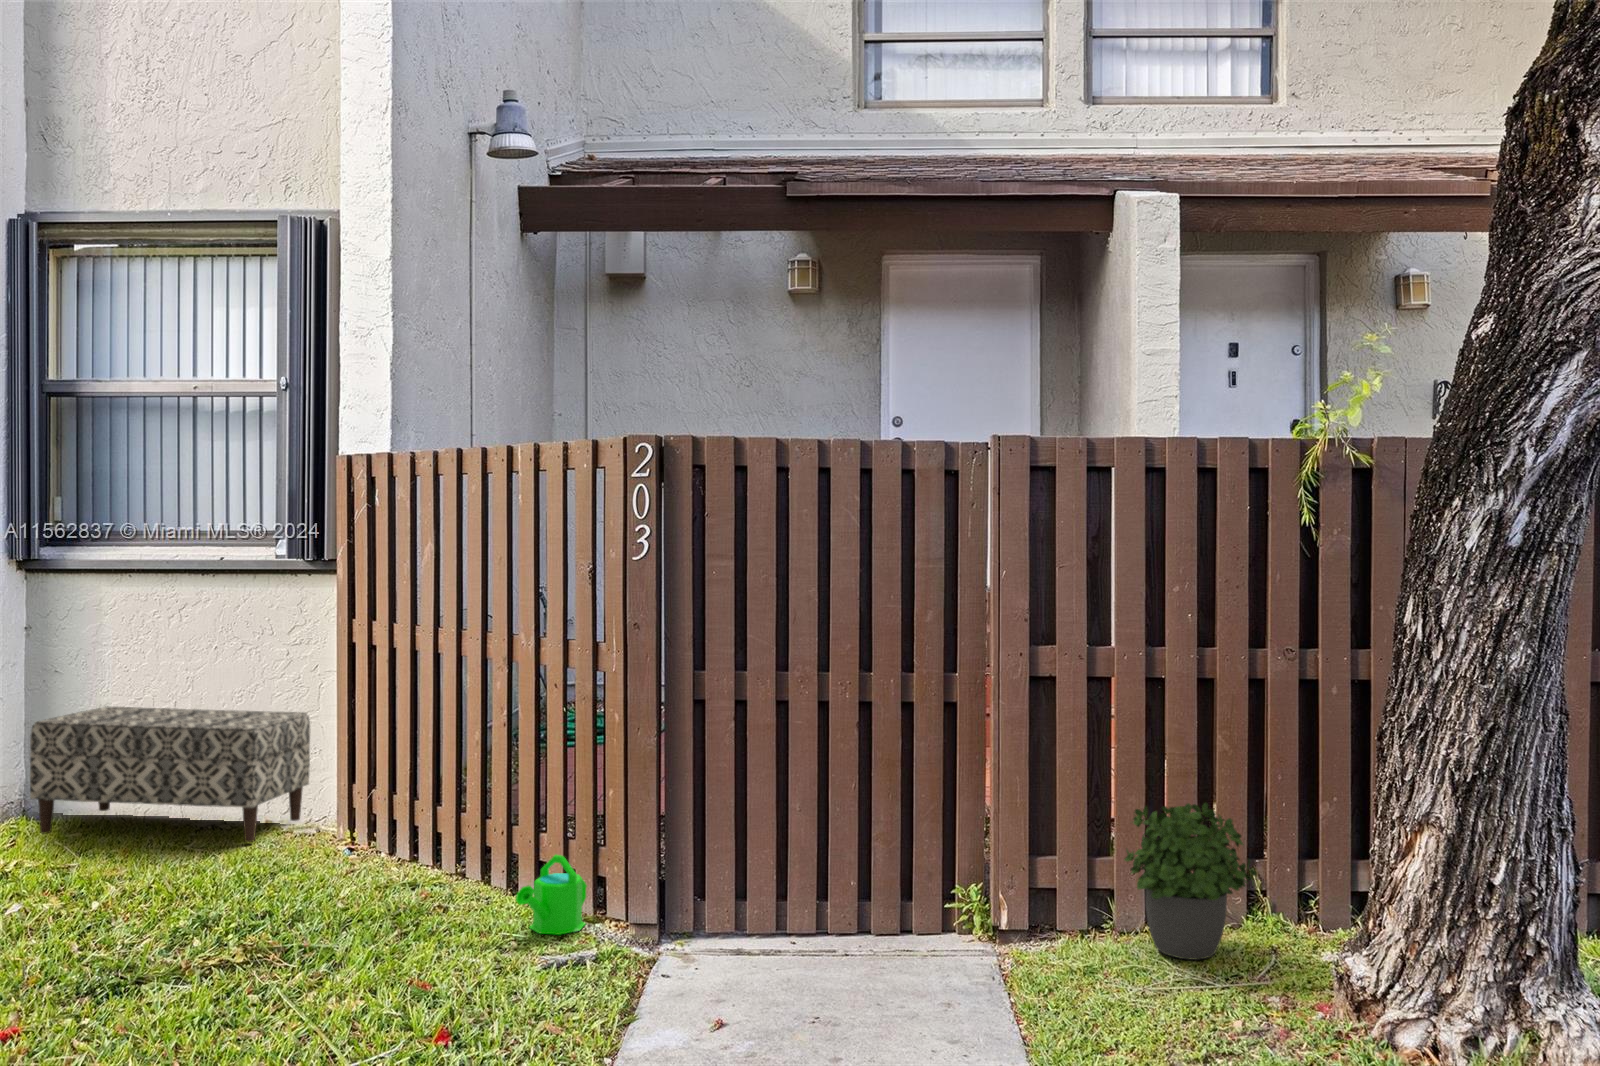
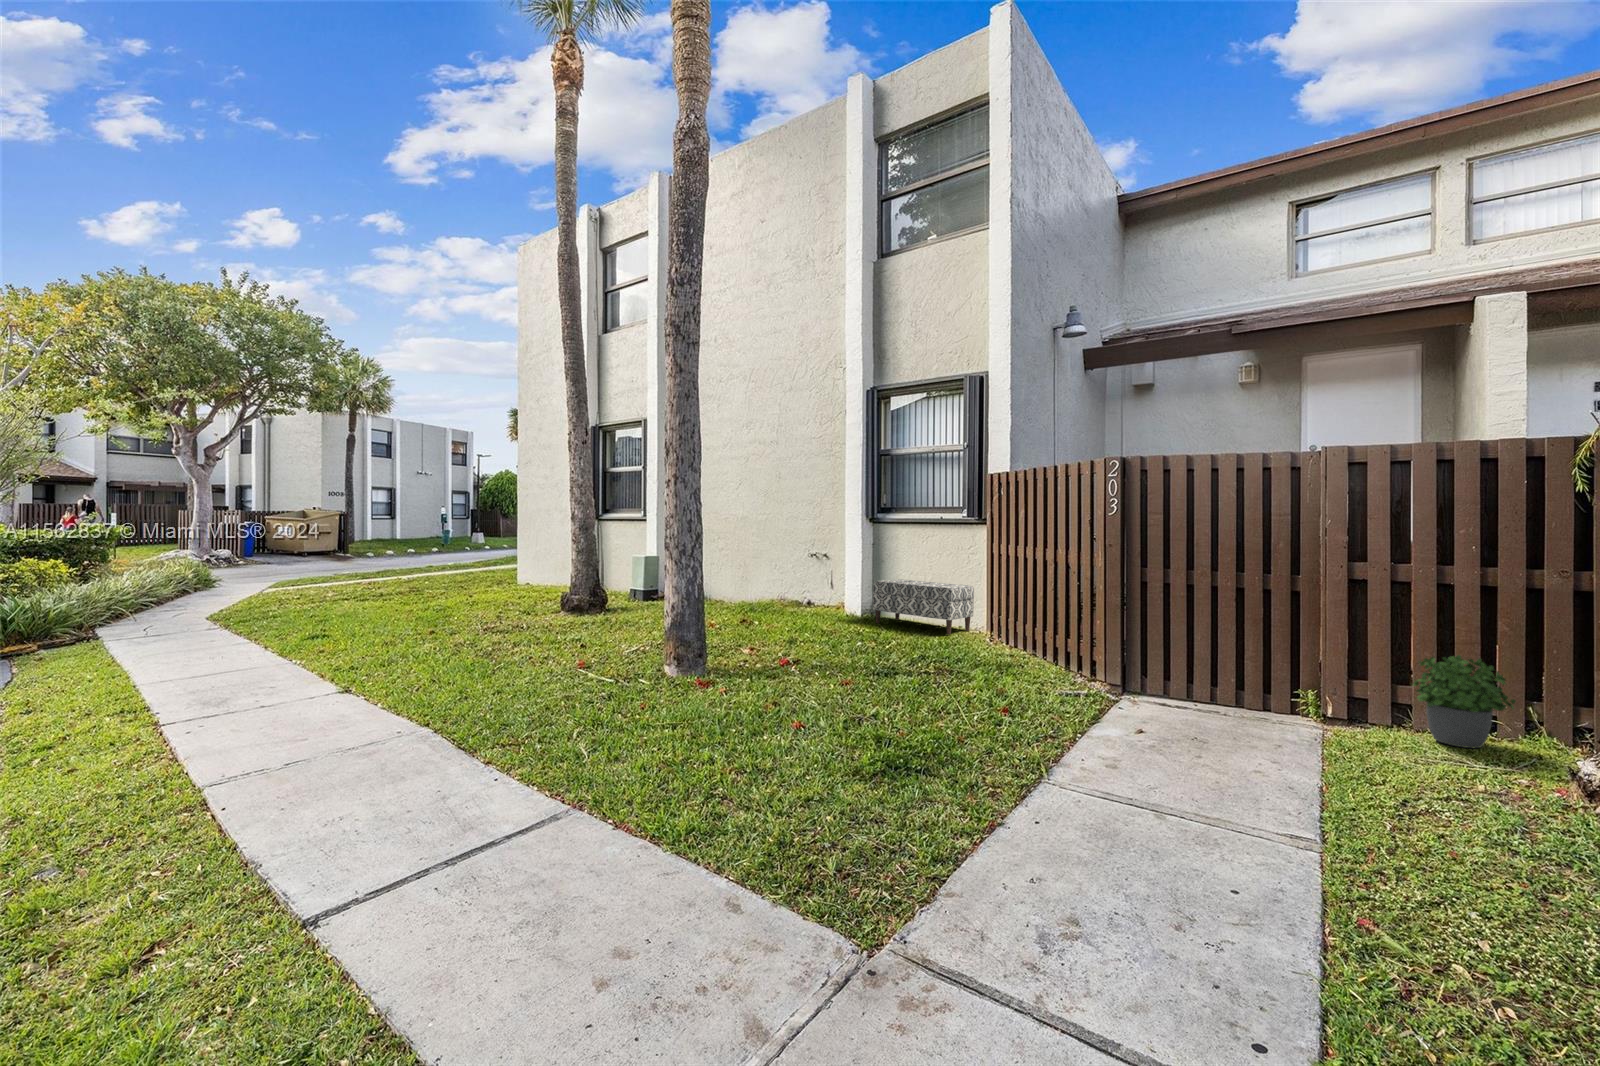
watering can: present [516,855,587,935] -> none [1052,646,1088,680]

